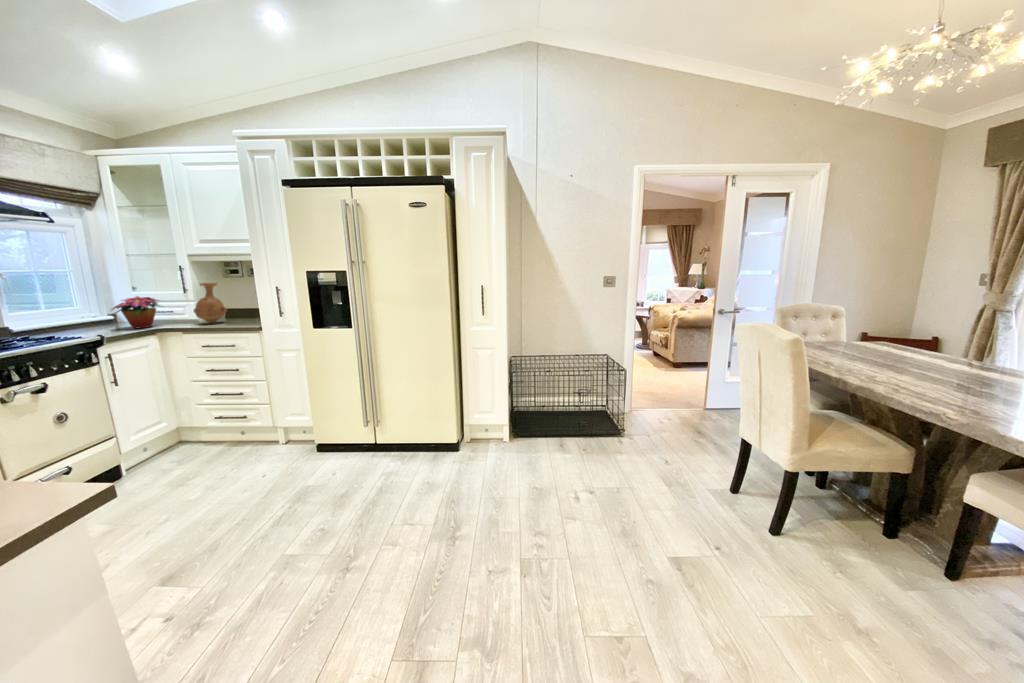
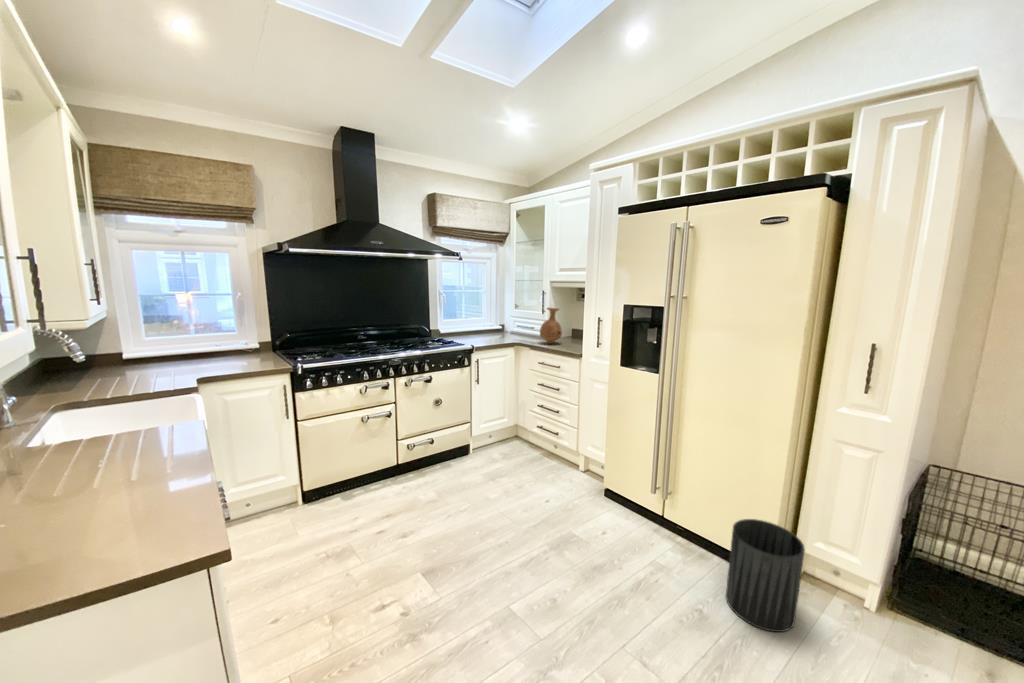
flower arrangement: present [112,296,161,328] -> none [487,314,526,340]
trash can: none [432,409,475,475] -> present [726,519,805,632]

